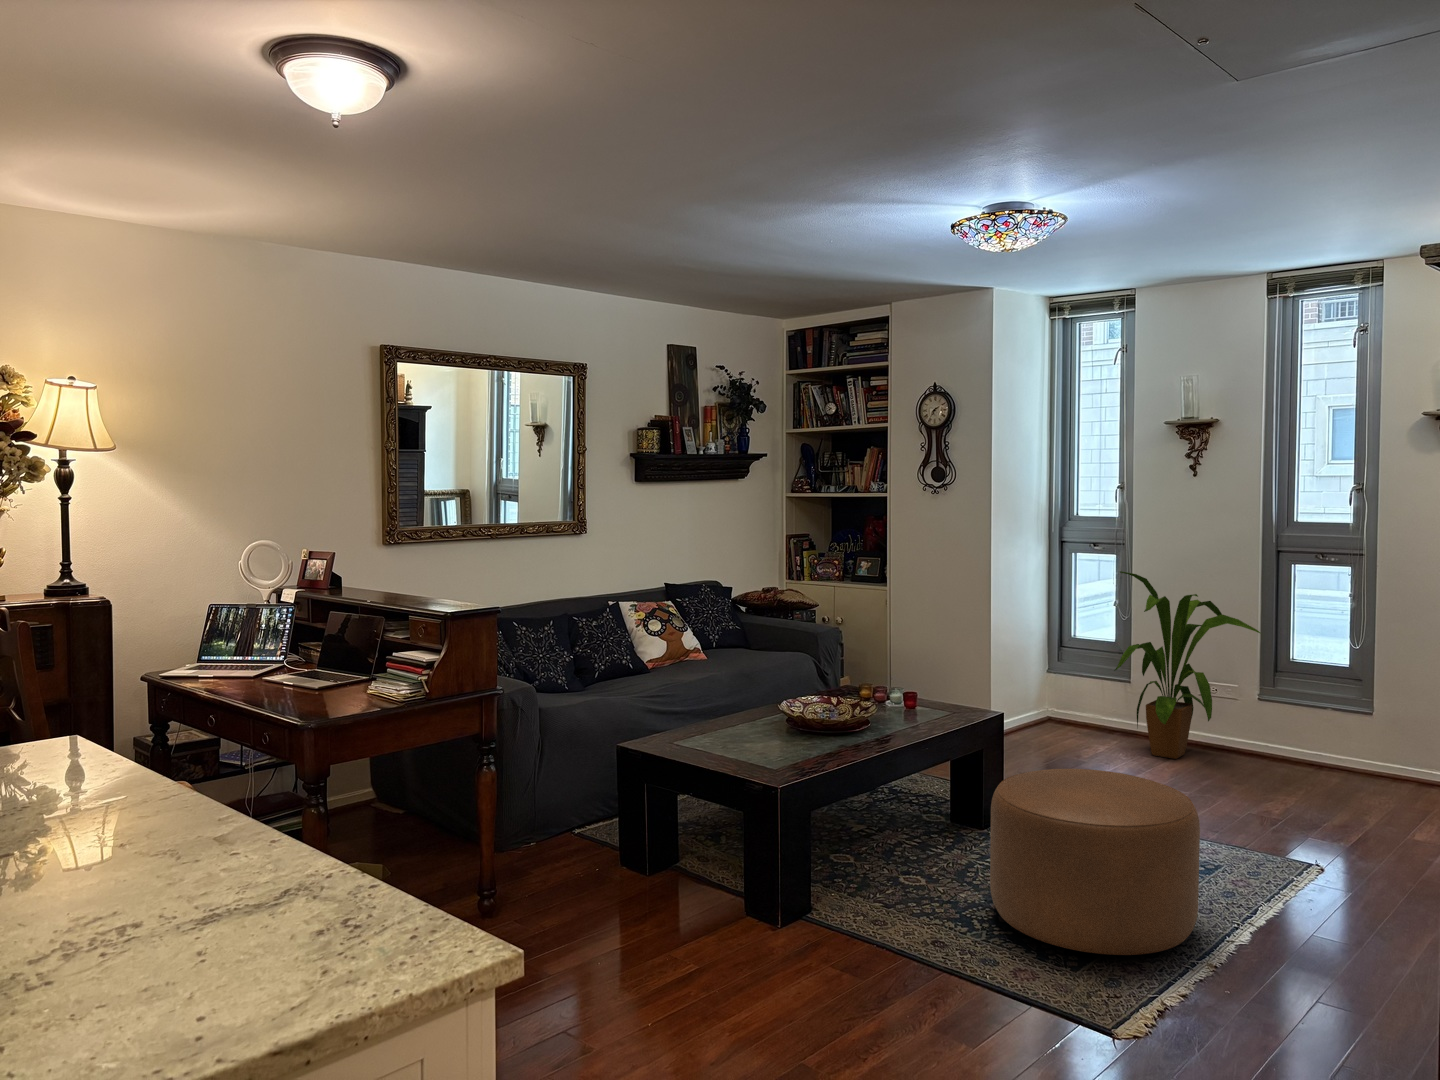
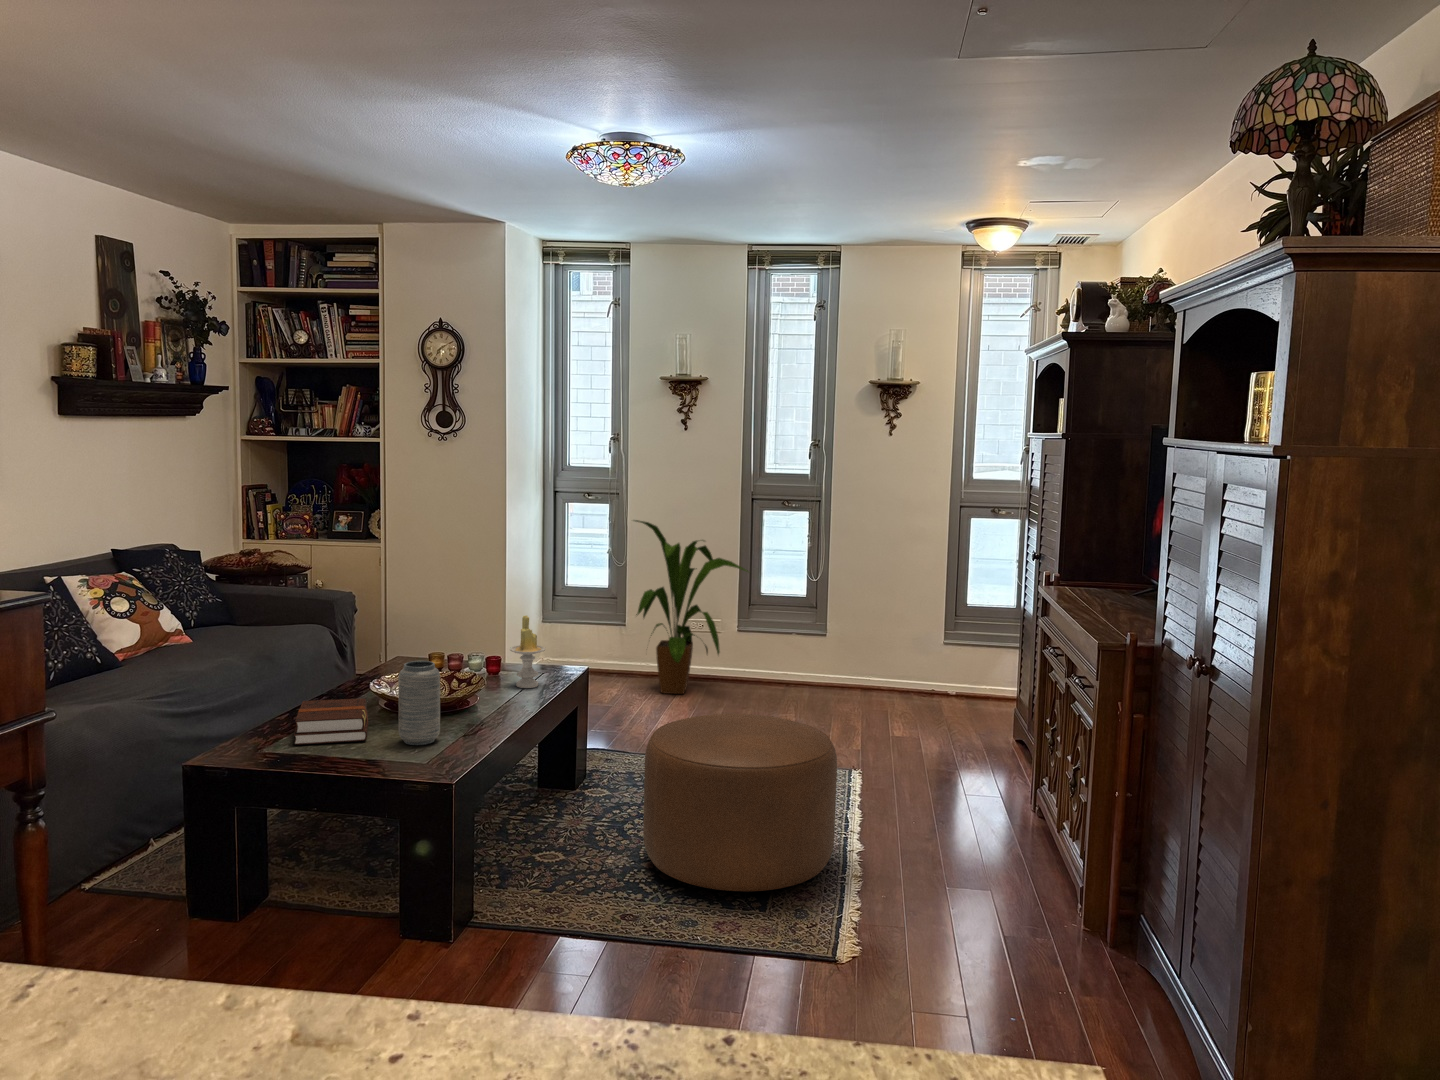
candle: none [912,656,946,724] -> present [510,615,545,688]
vase: none [772,684,807,756] -> present [398,661,440,745]
hardback book: none [697,710,771,747] -> present [294,698,368,745]

